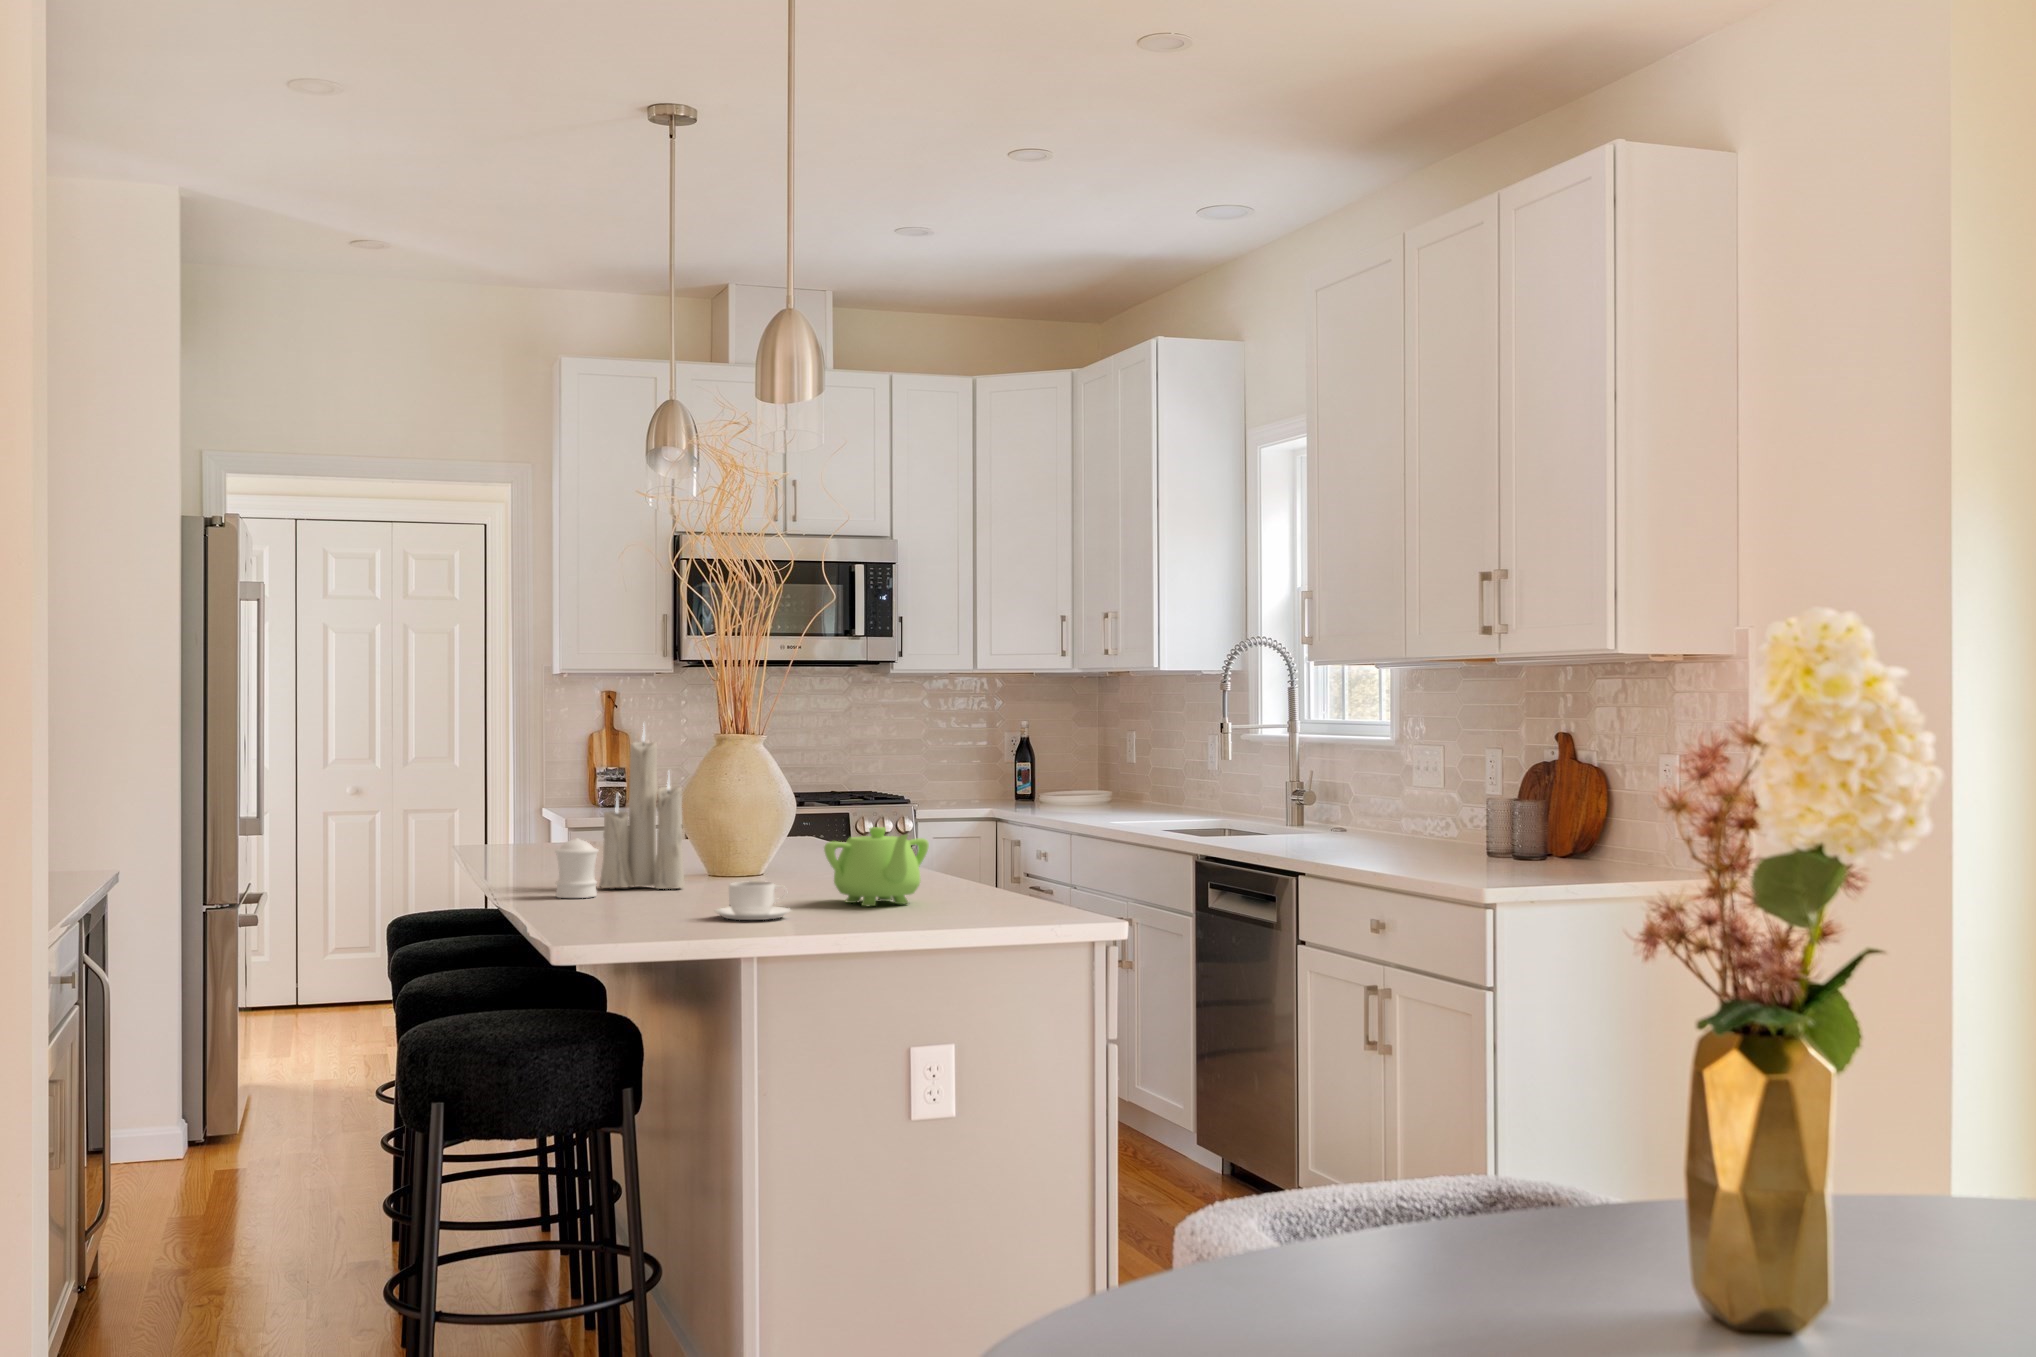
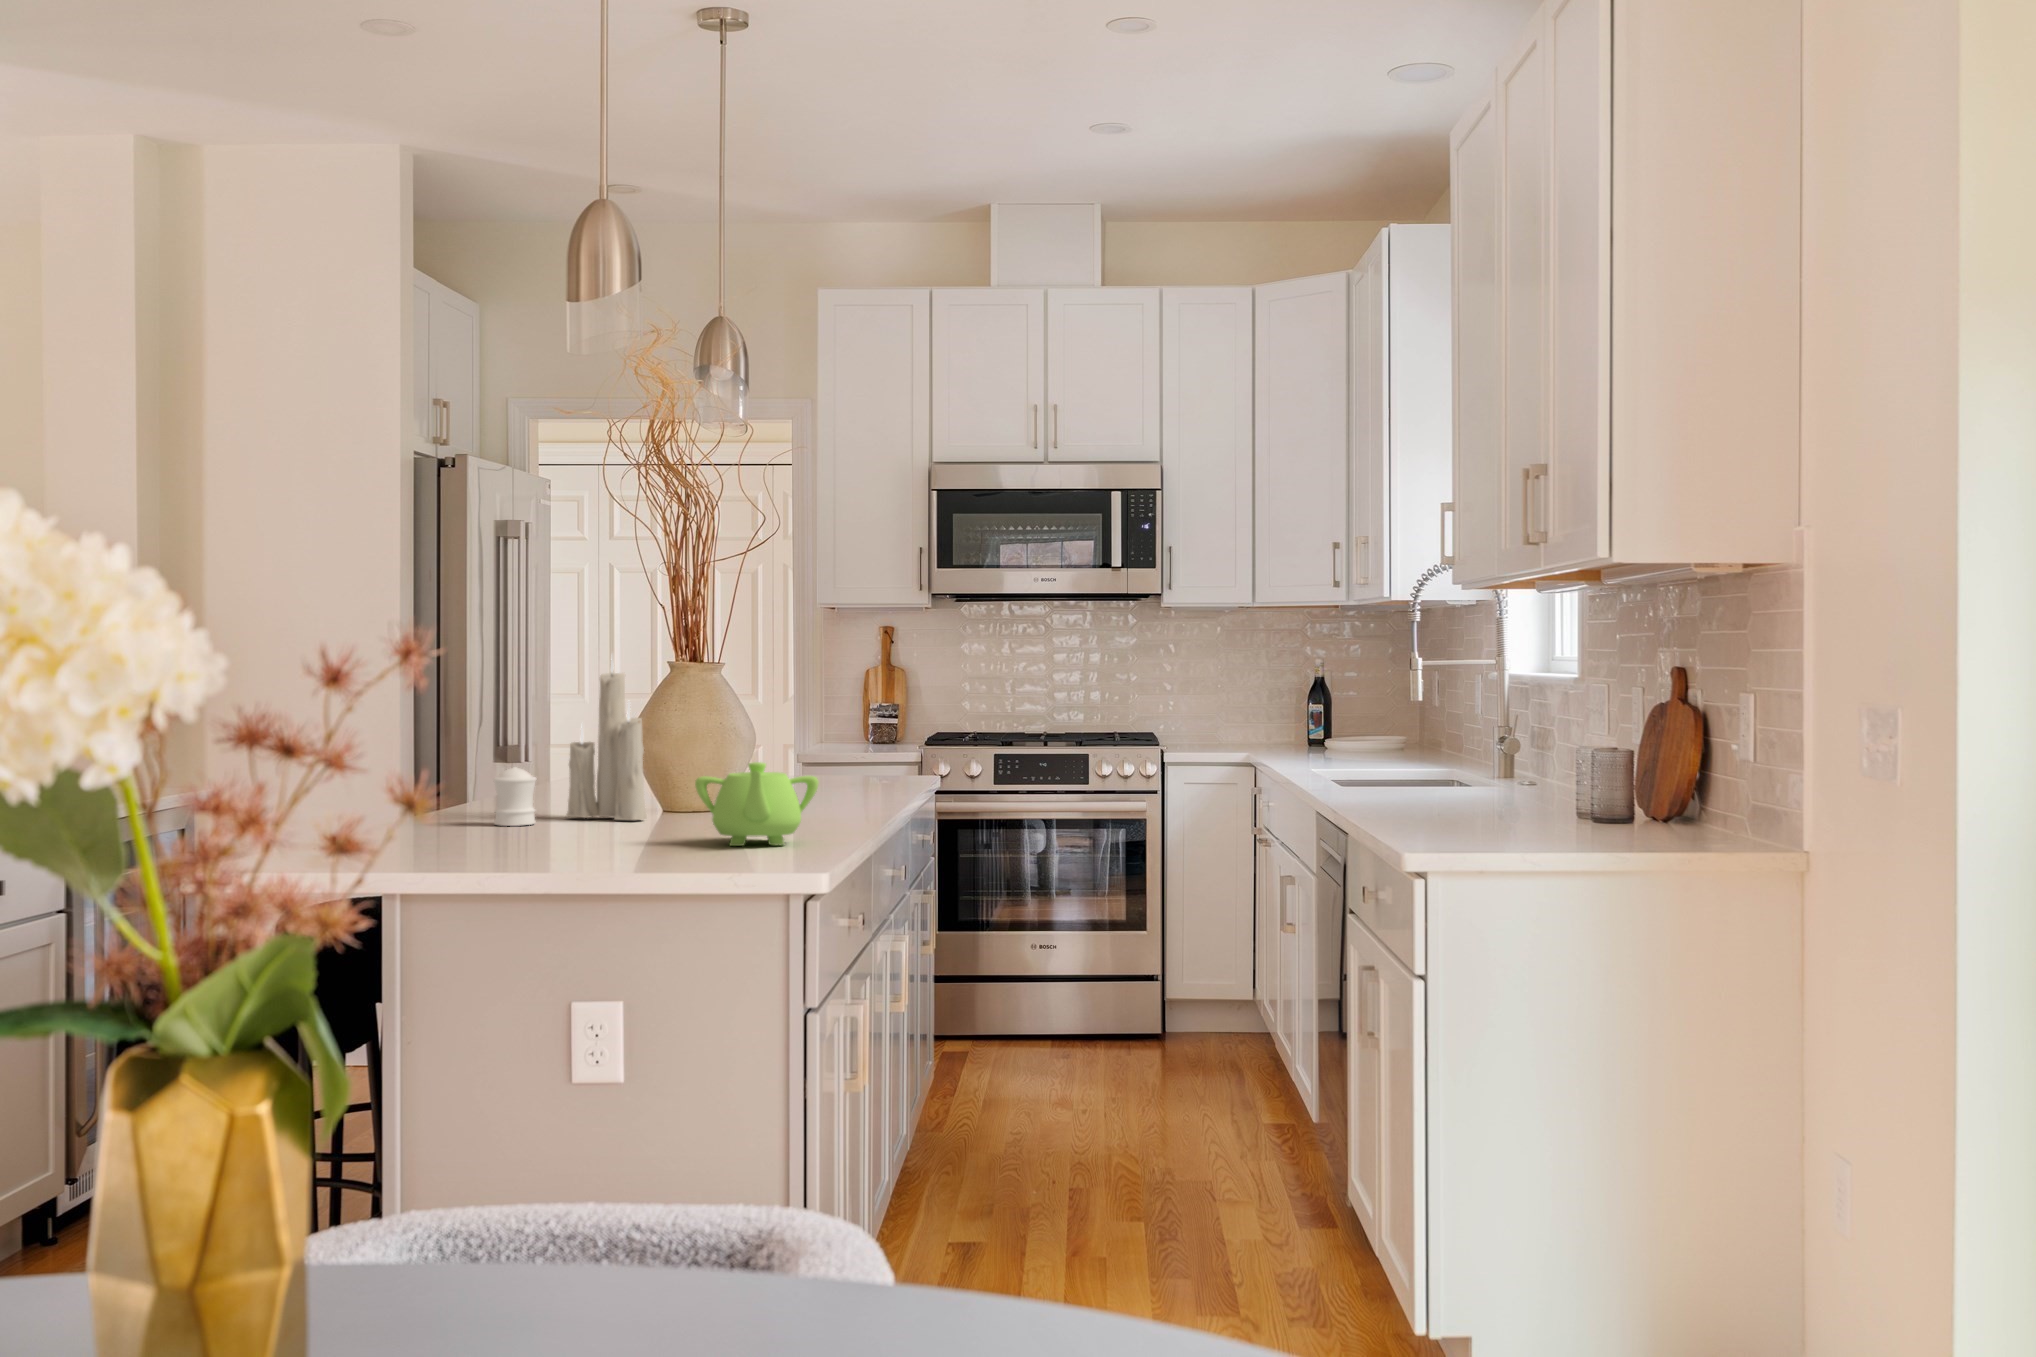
coffee cup: present [715,881,791,920] -> none [536,815,618,854]

